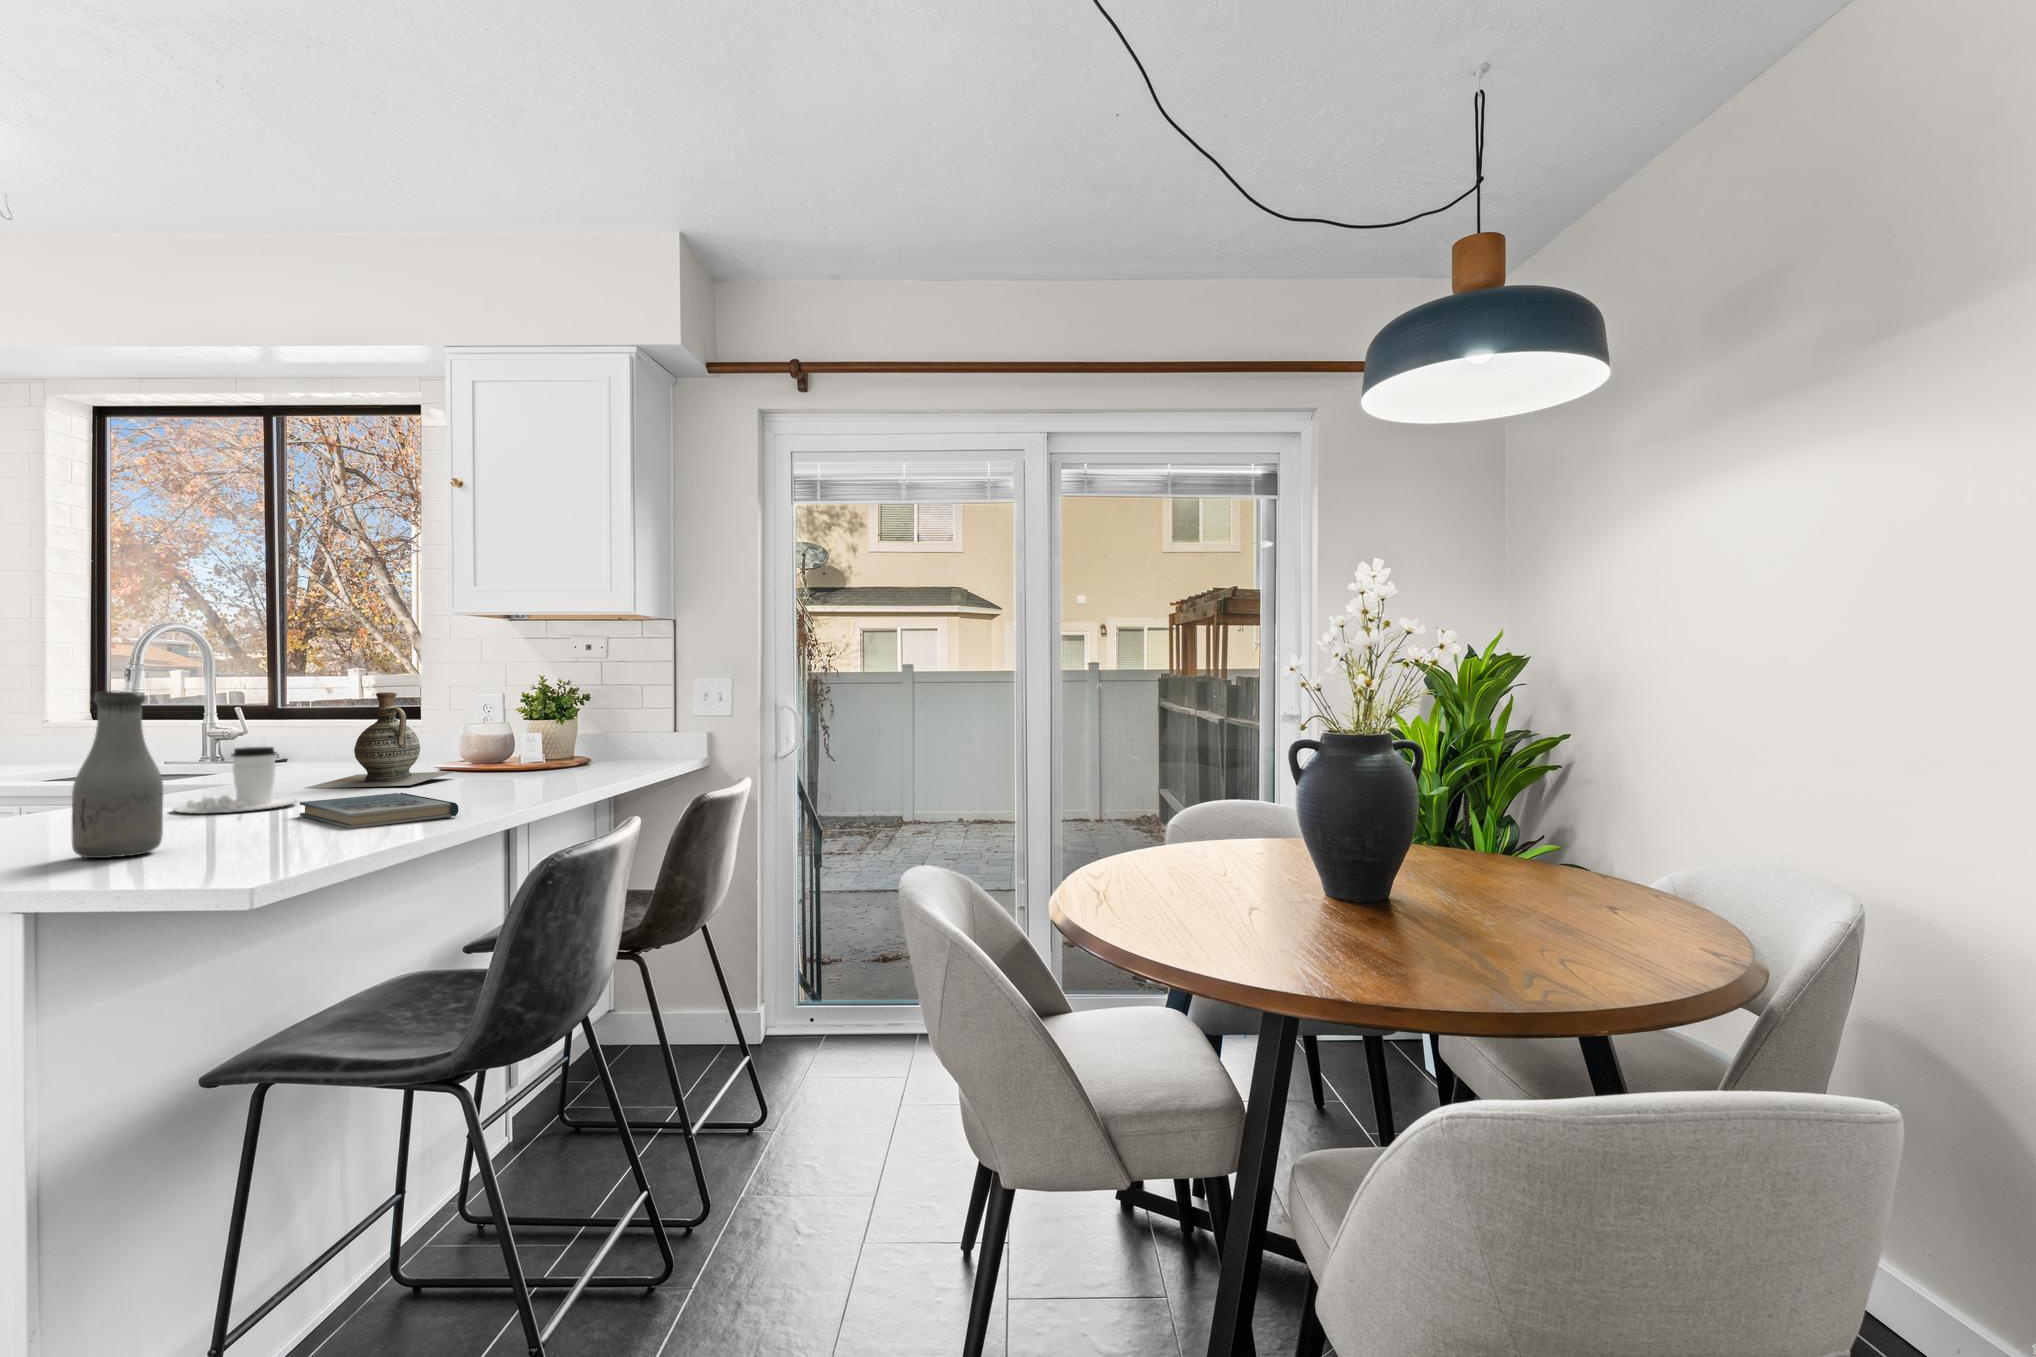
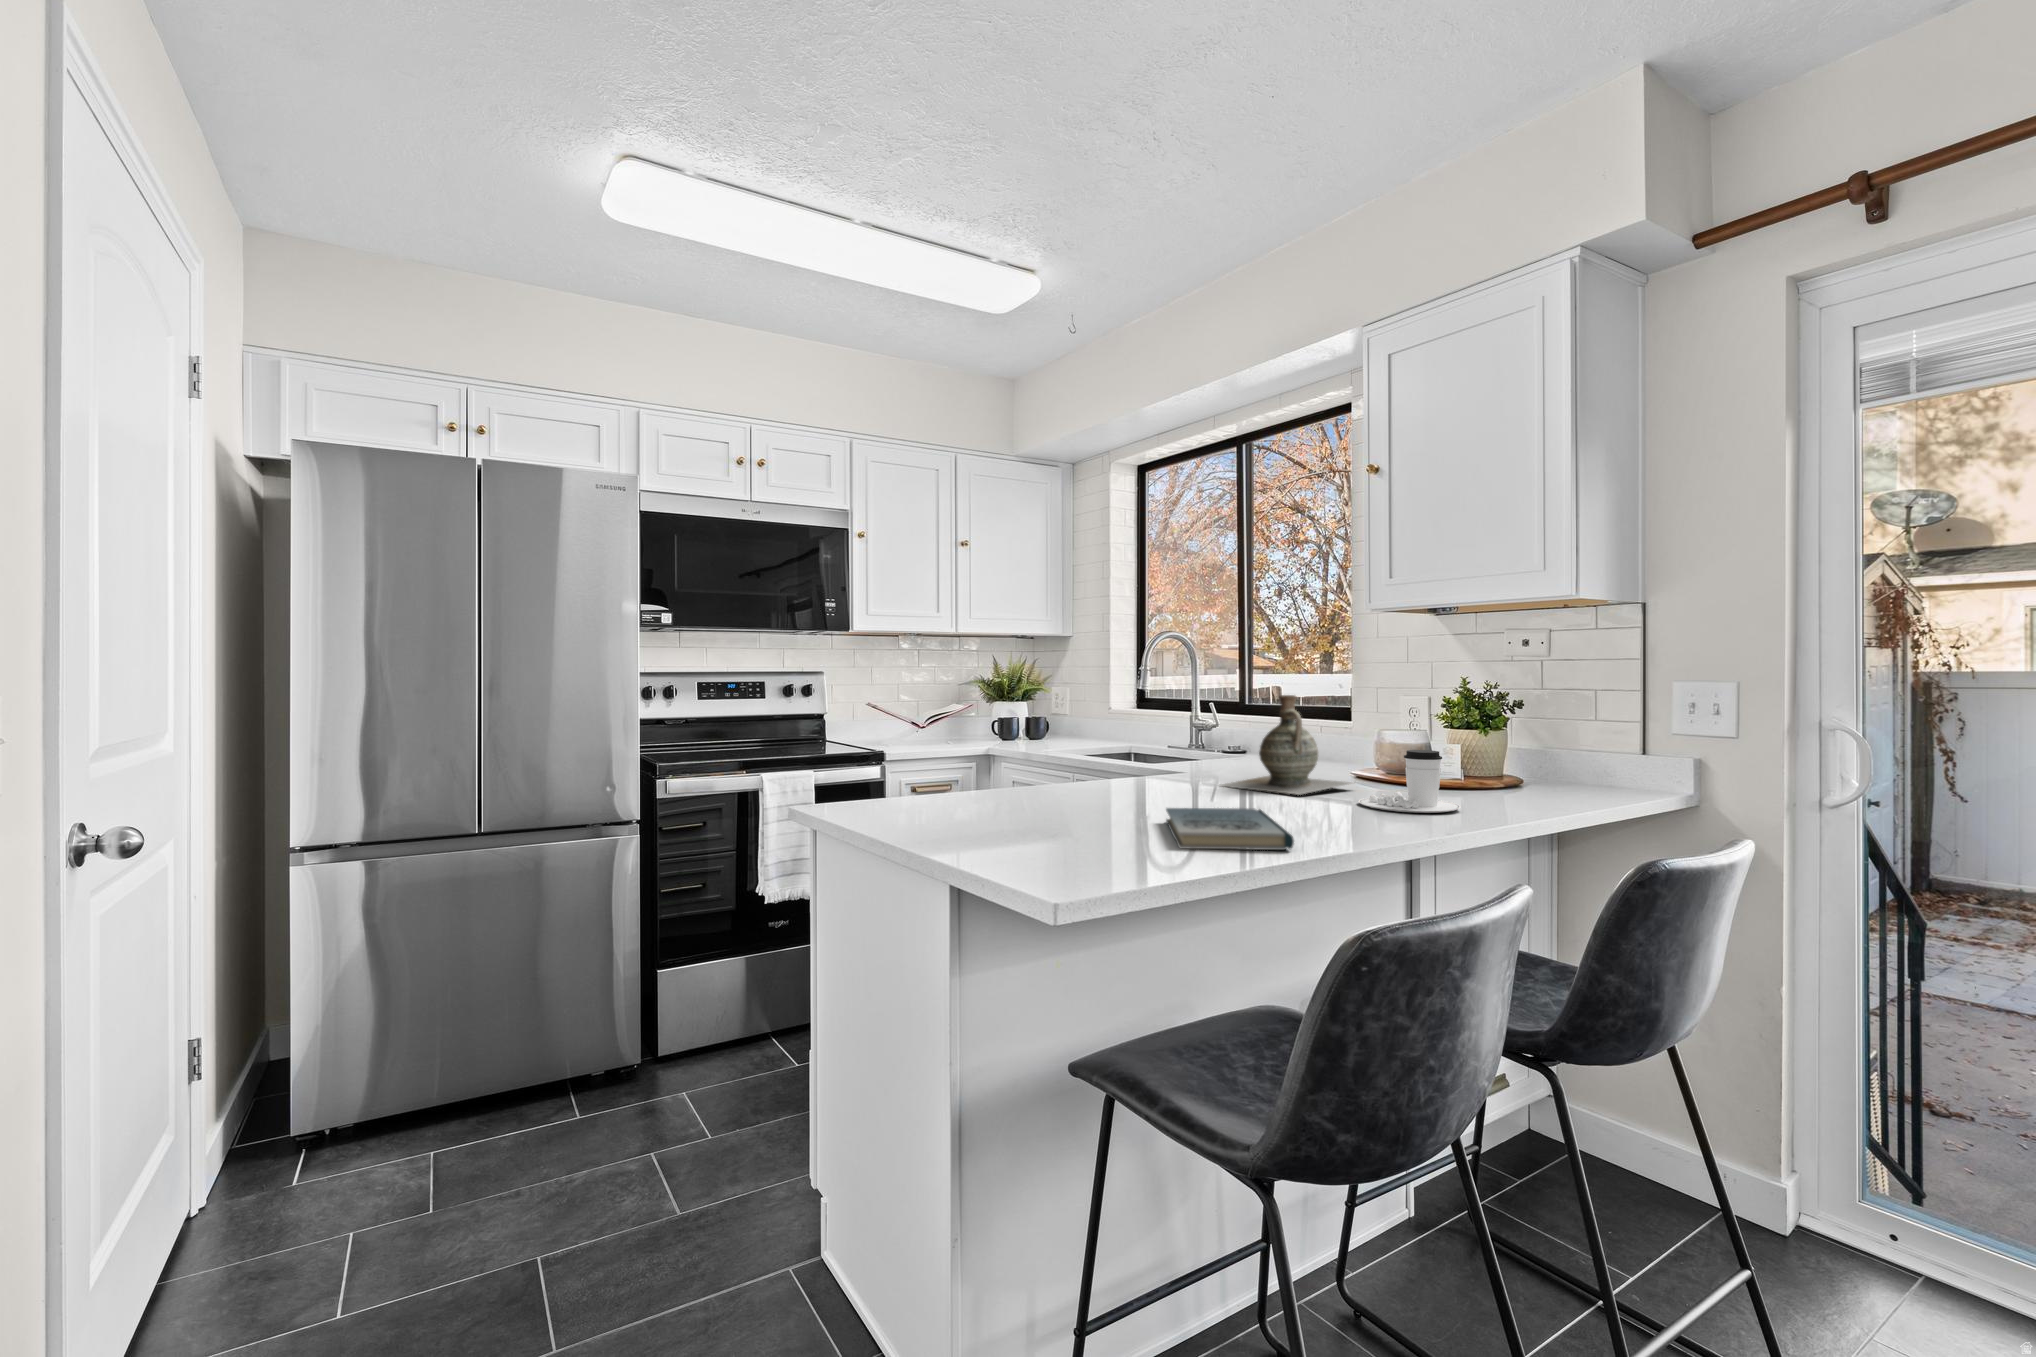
bottle: present [72,691,163,858] -> none [955,695,1017,850]
coffee cup: present [172,747,298,814] -> present [1359,750,1461,813]

